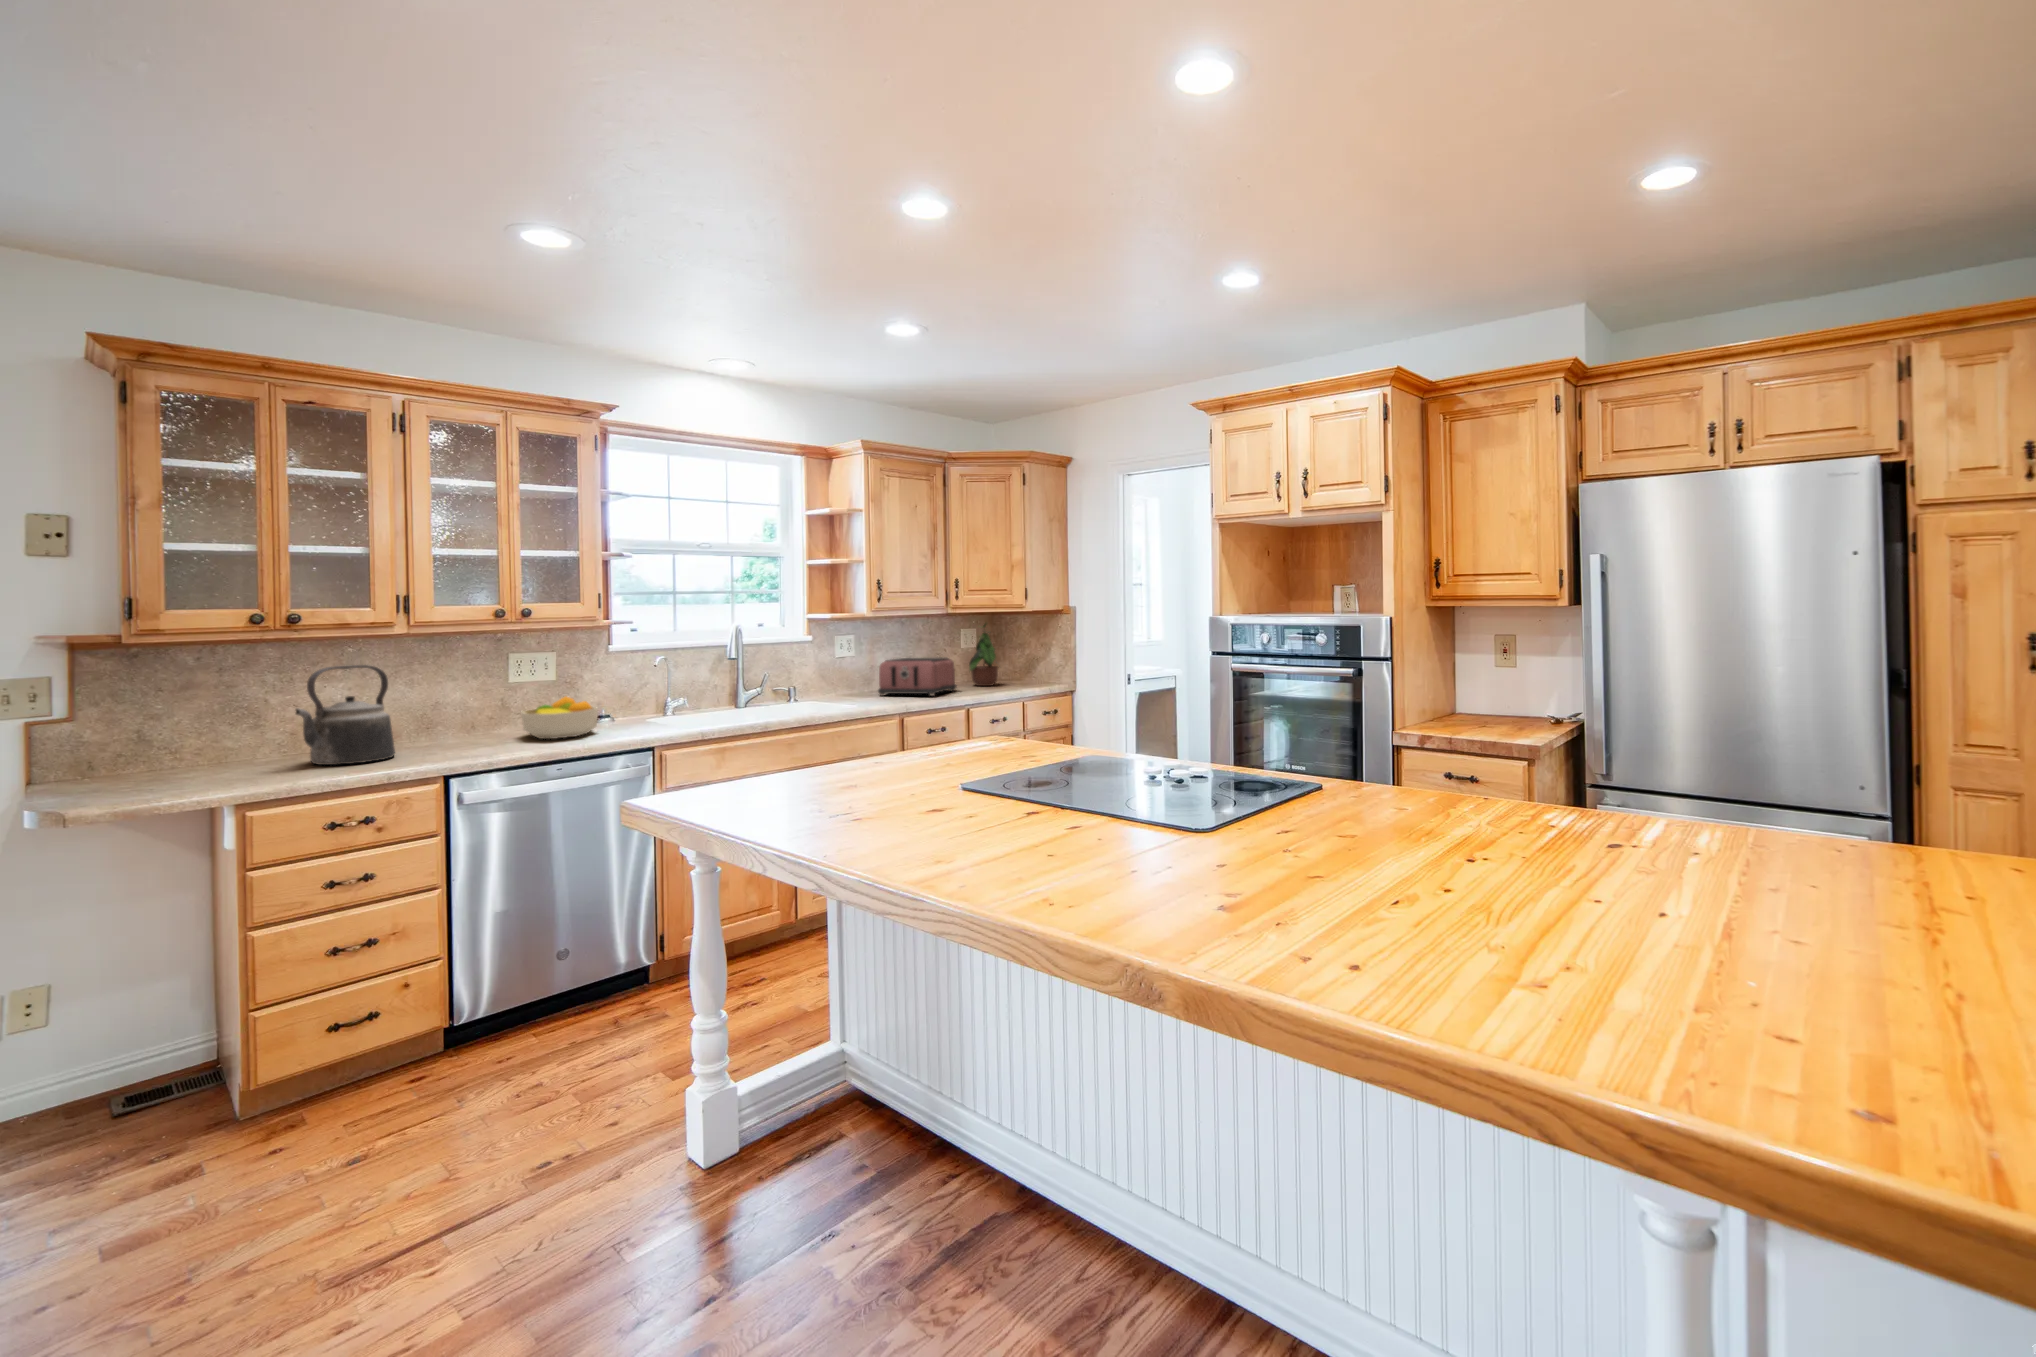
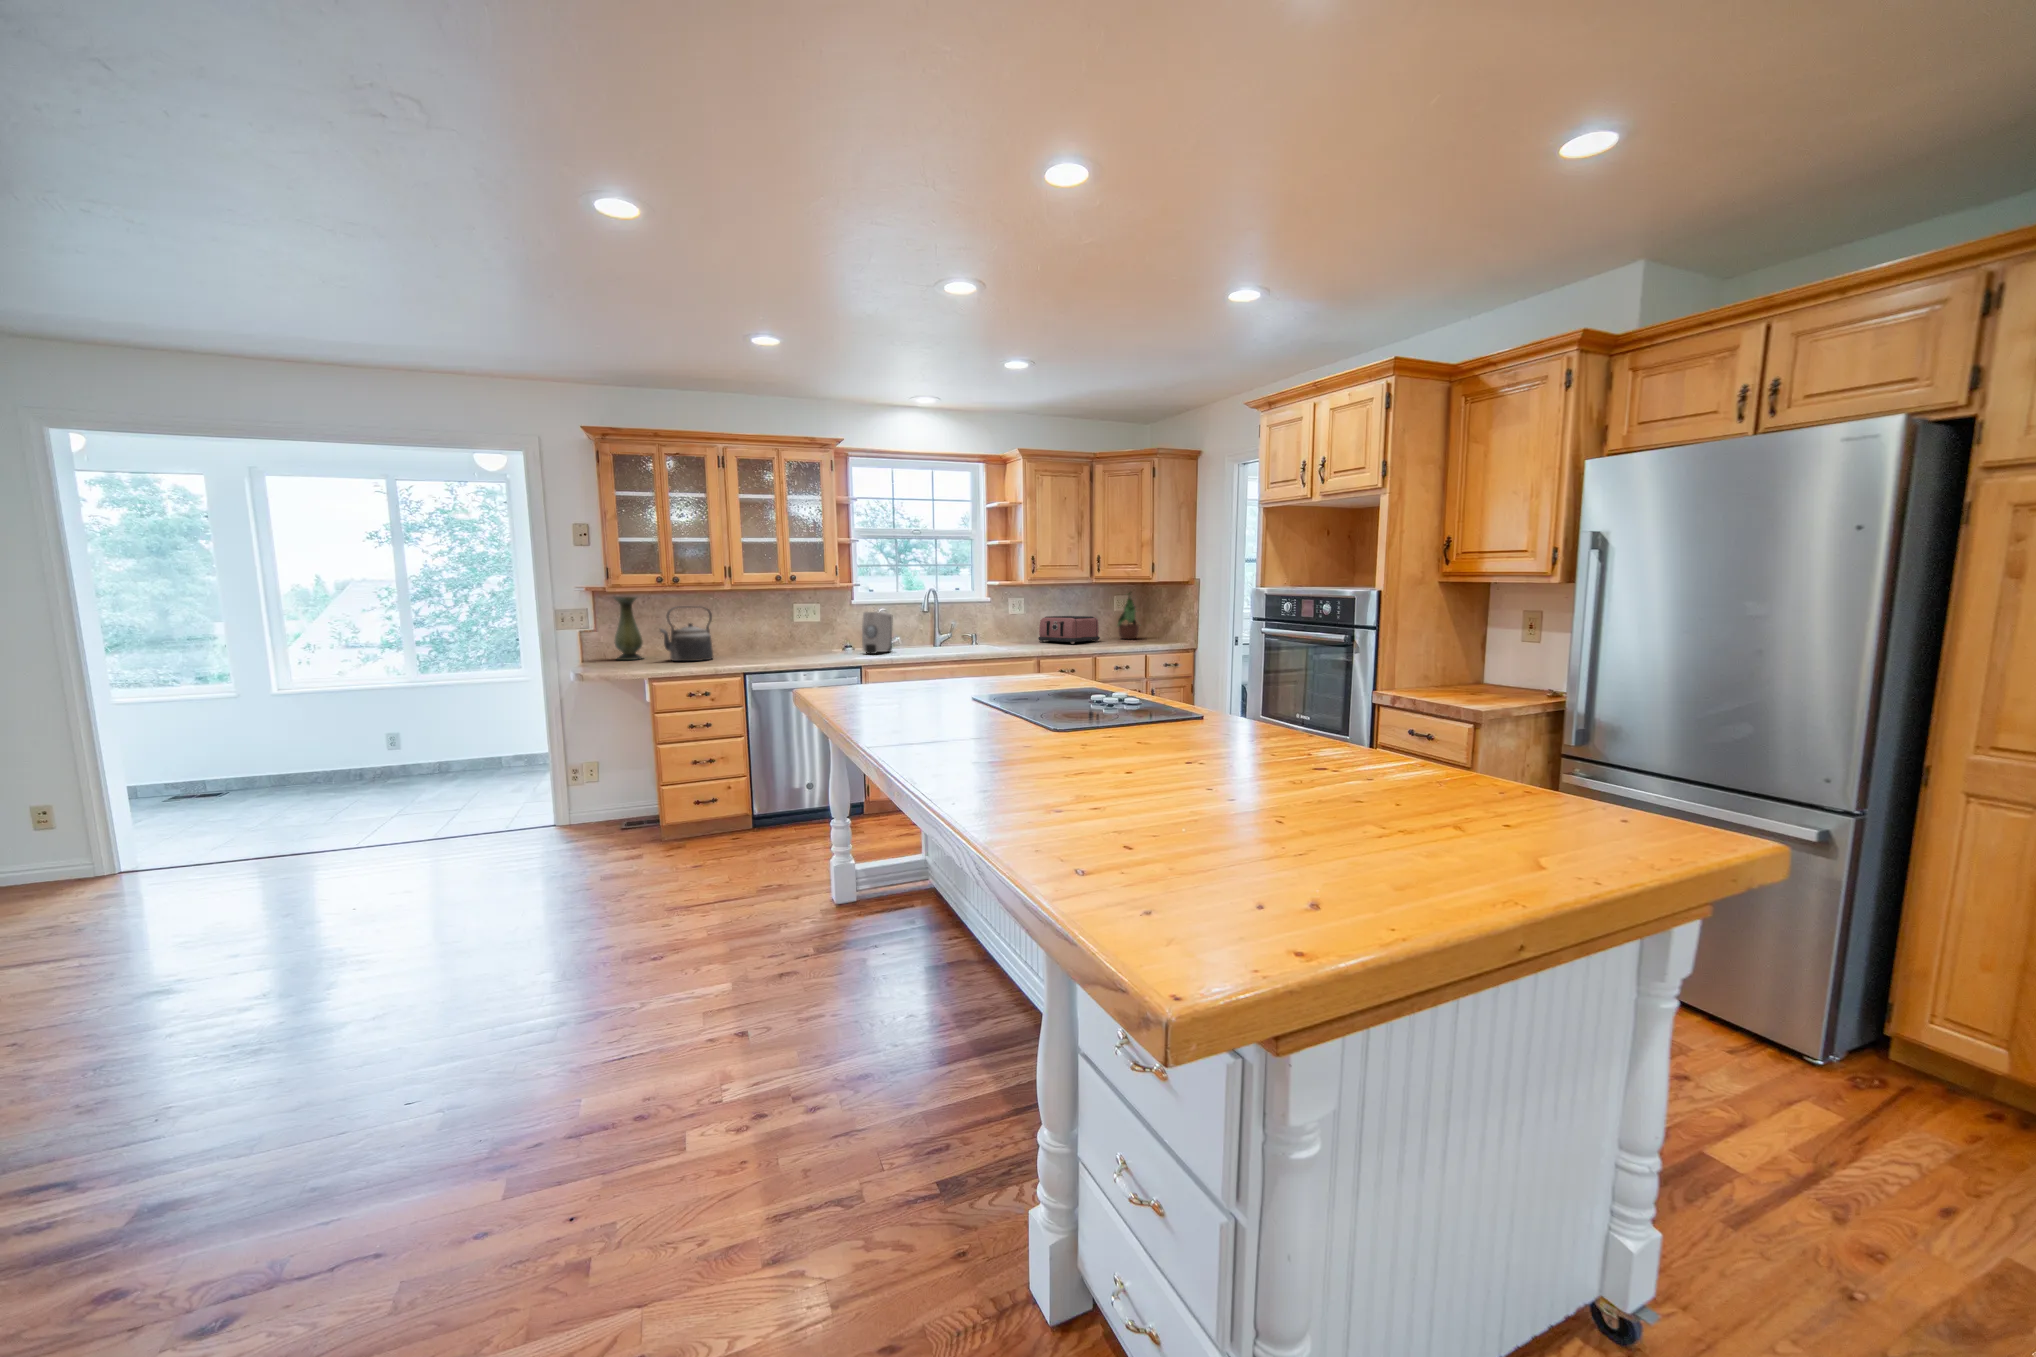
vase: none [175,653,241,772] -> present [614,597,643,660]
soap dispenser: none [652,663,694,729] -> present [862,612,892,654]
fruit bowl: present [520,697,598,739] -> none [786,630,832,655]

